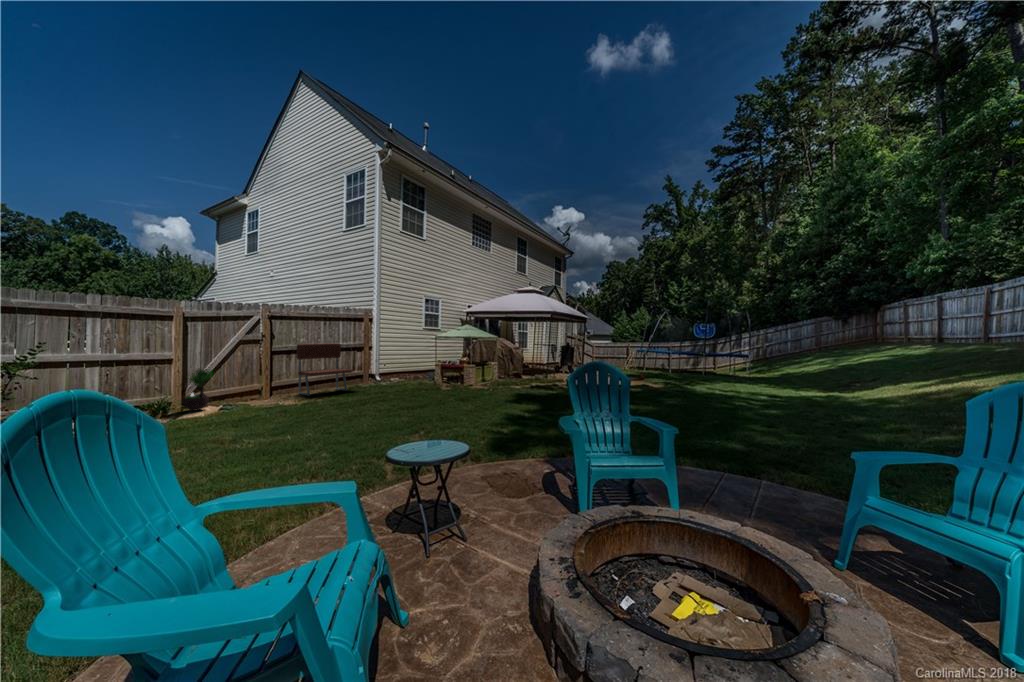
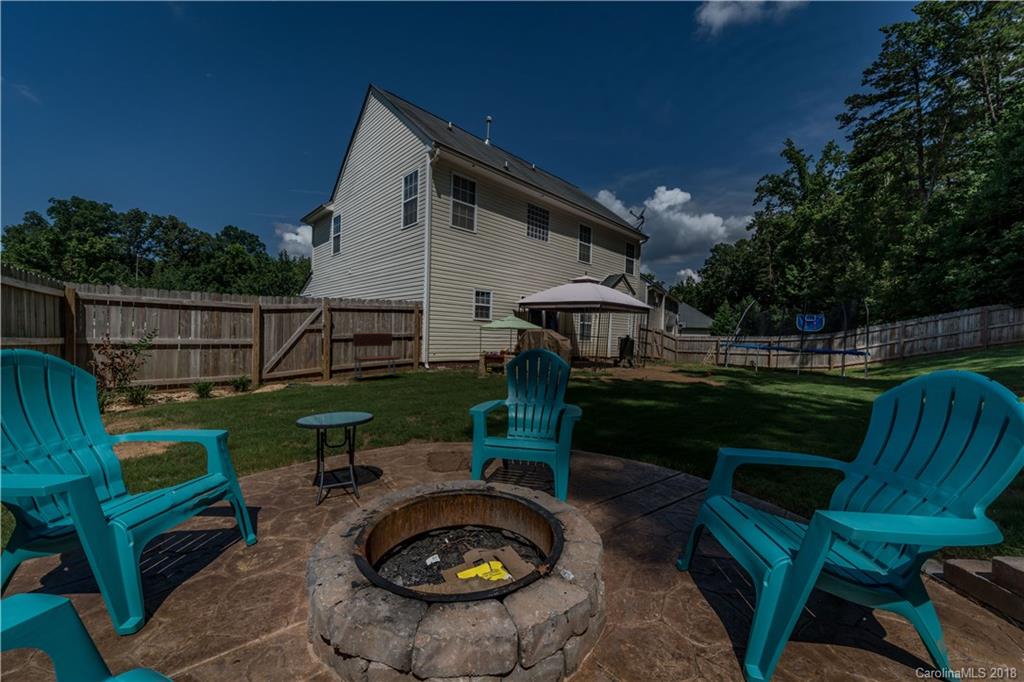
potted tree: present [183,369,213,411] -> none [259,349,283,386]

